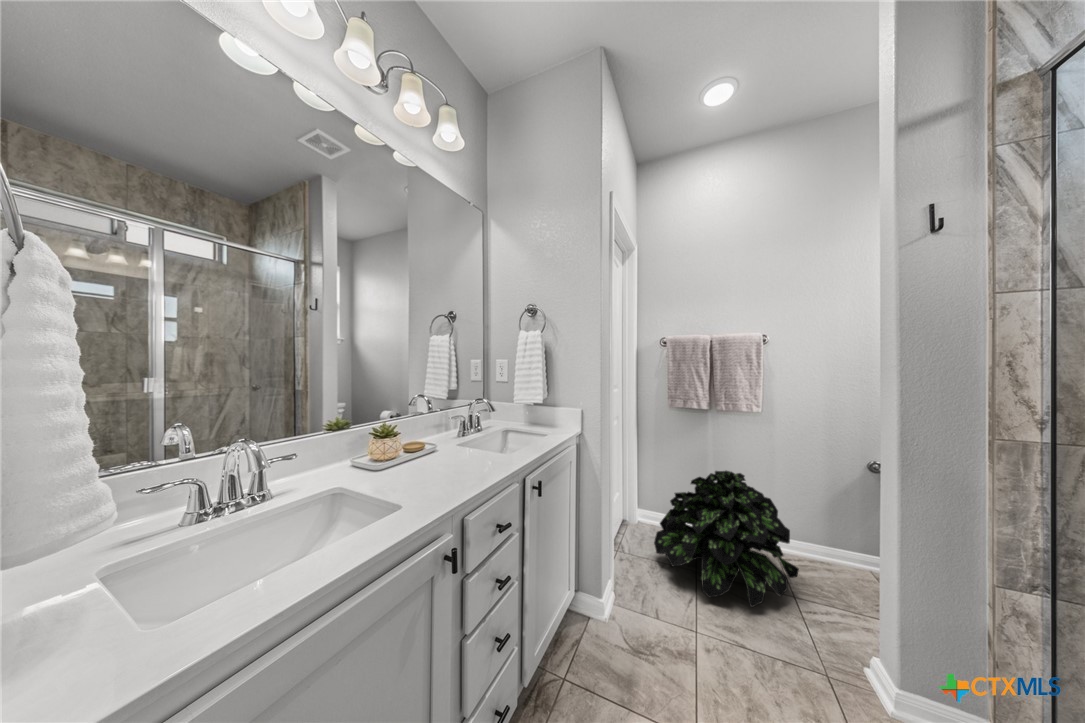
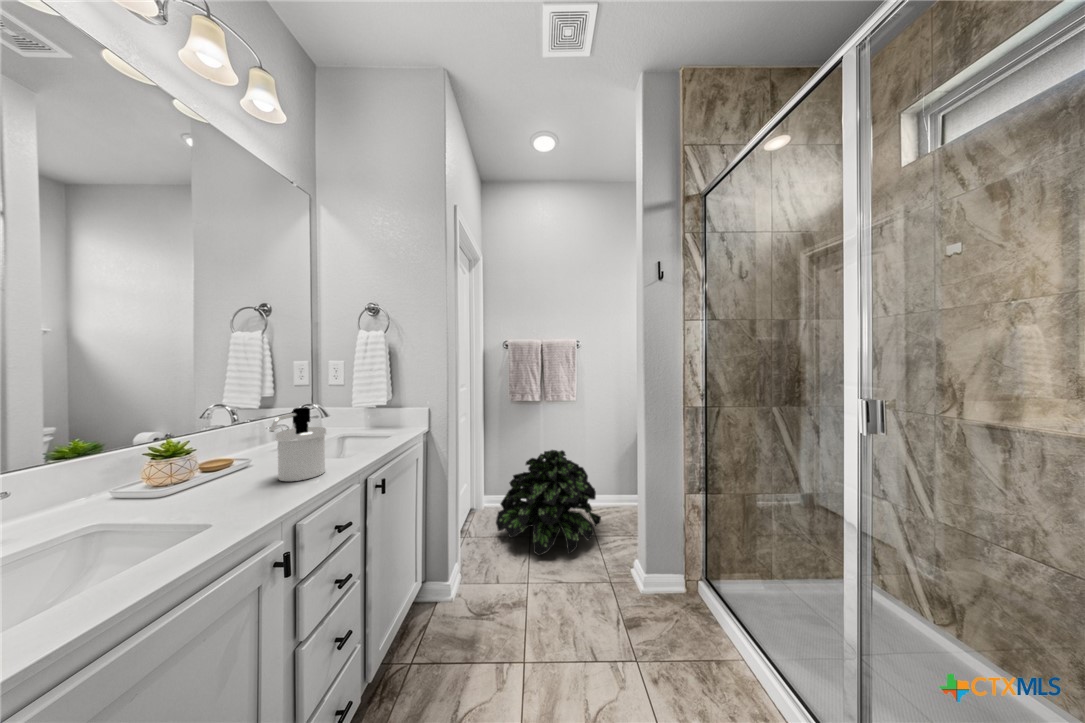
soap dispenser: none [445,404,491,474] -> present [270,407,326,481]

